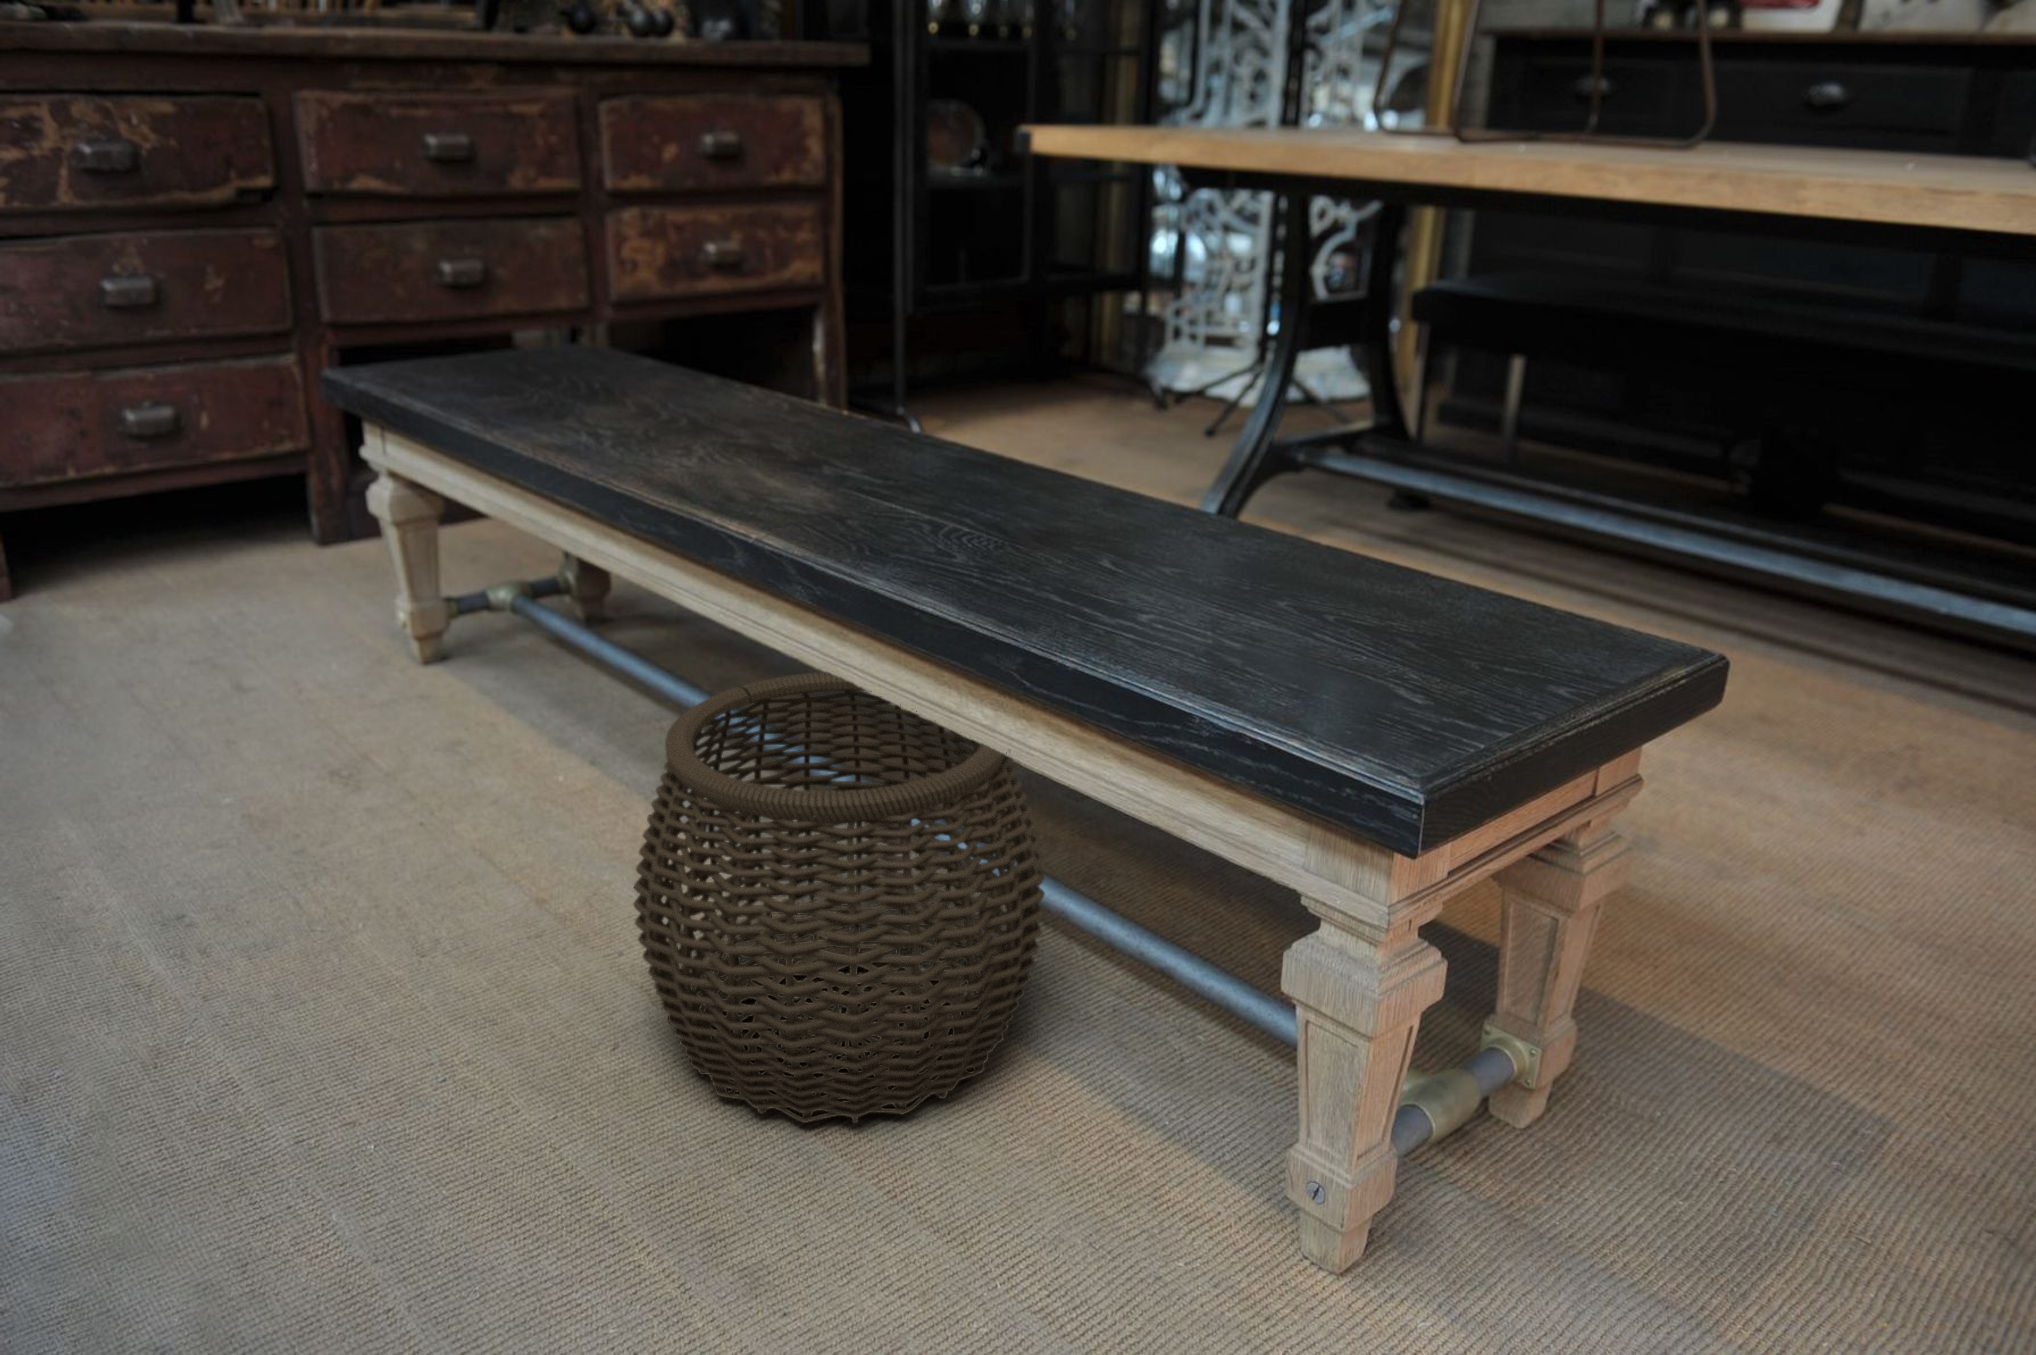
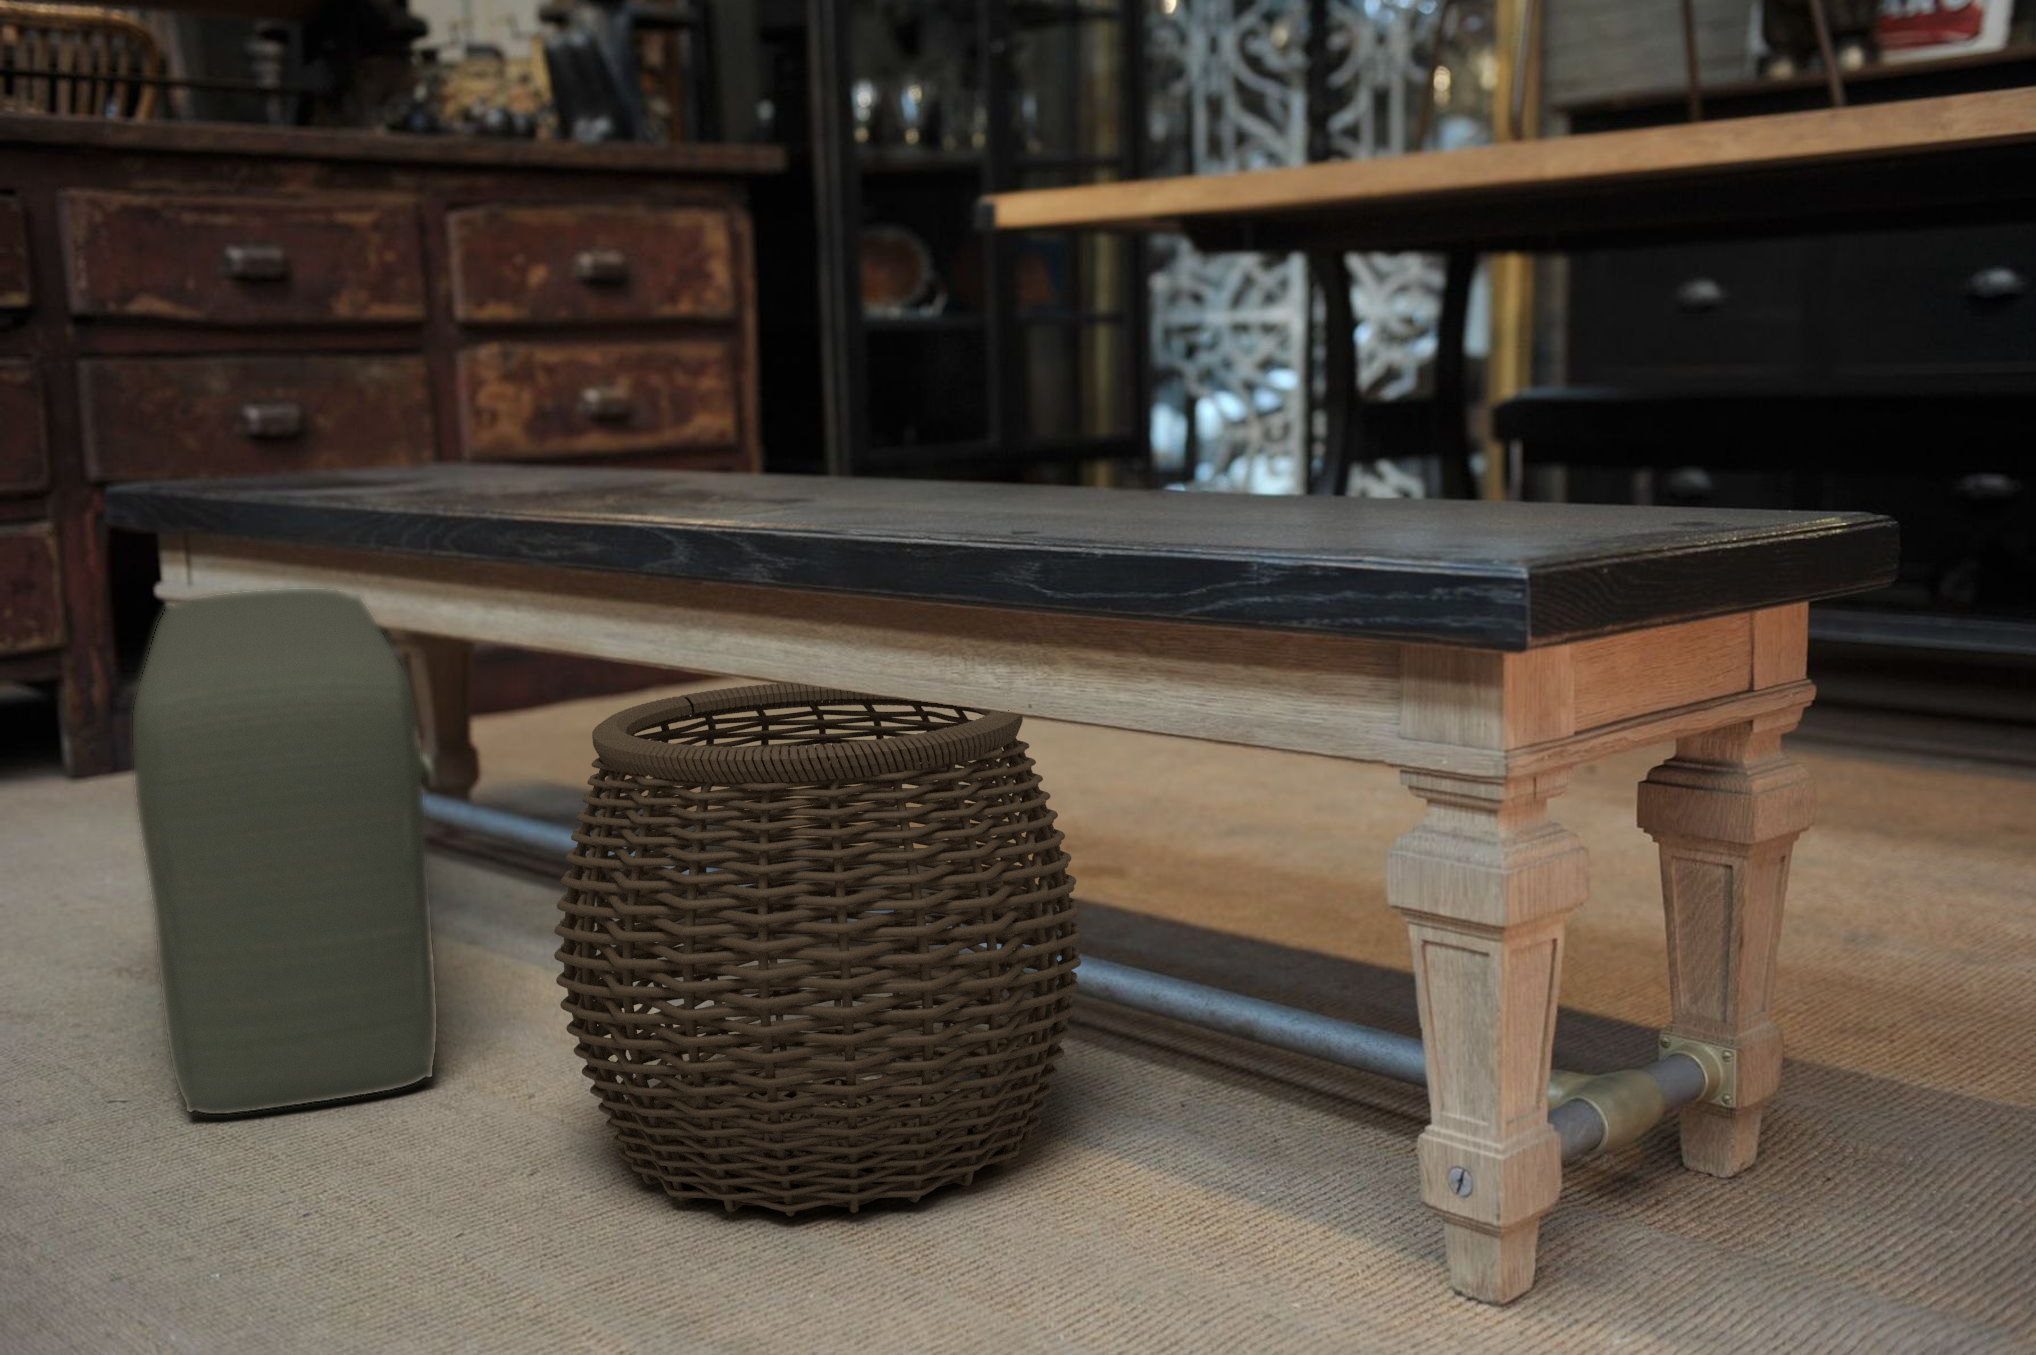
pouf: none [312,489,550,963] -> present [133,589,437,1114]

